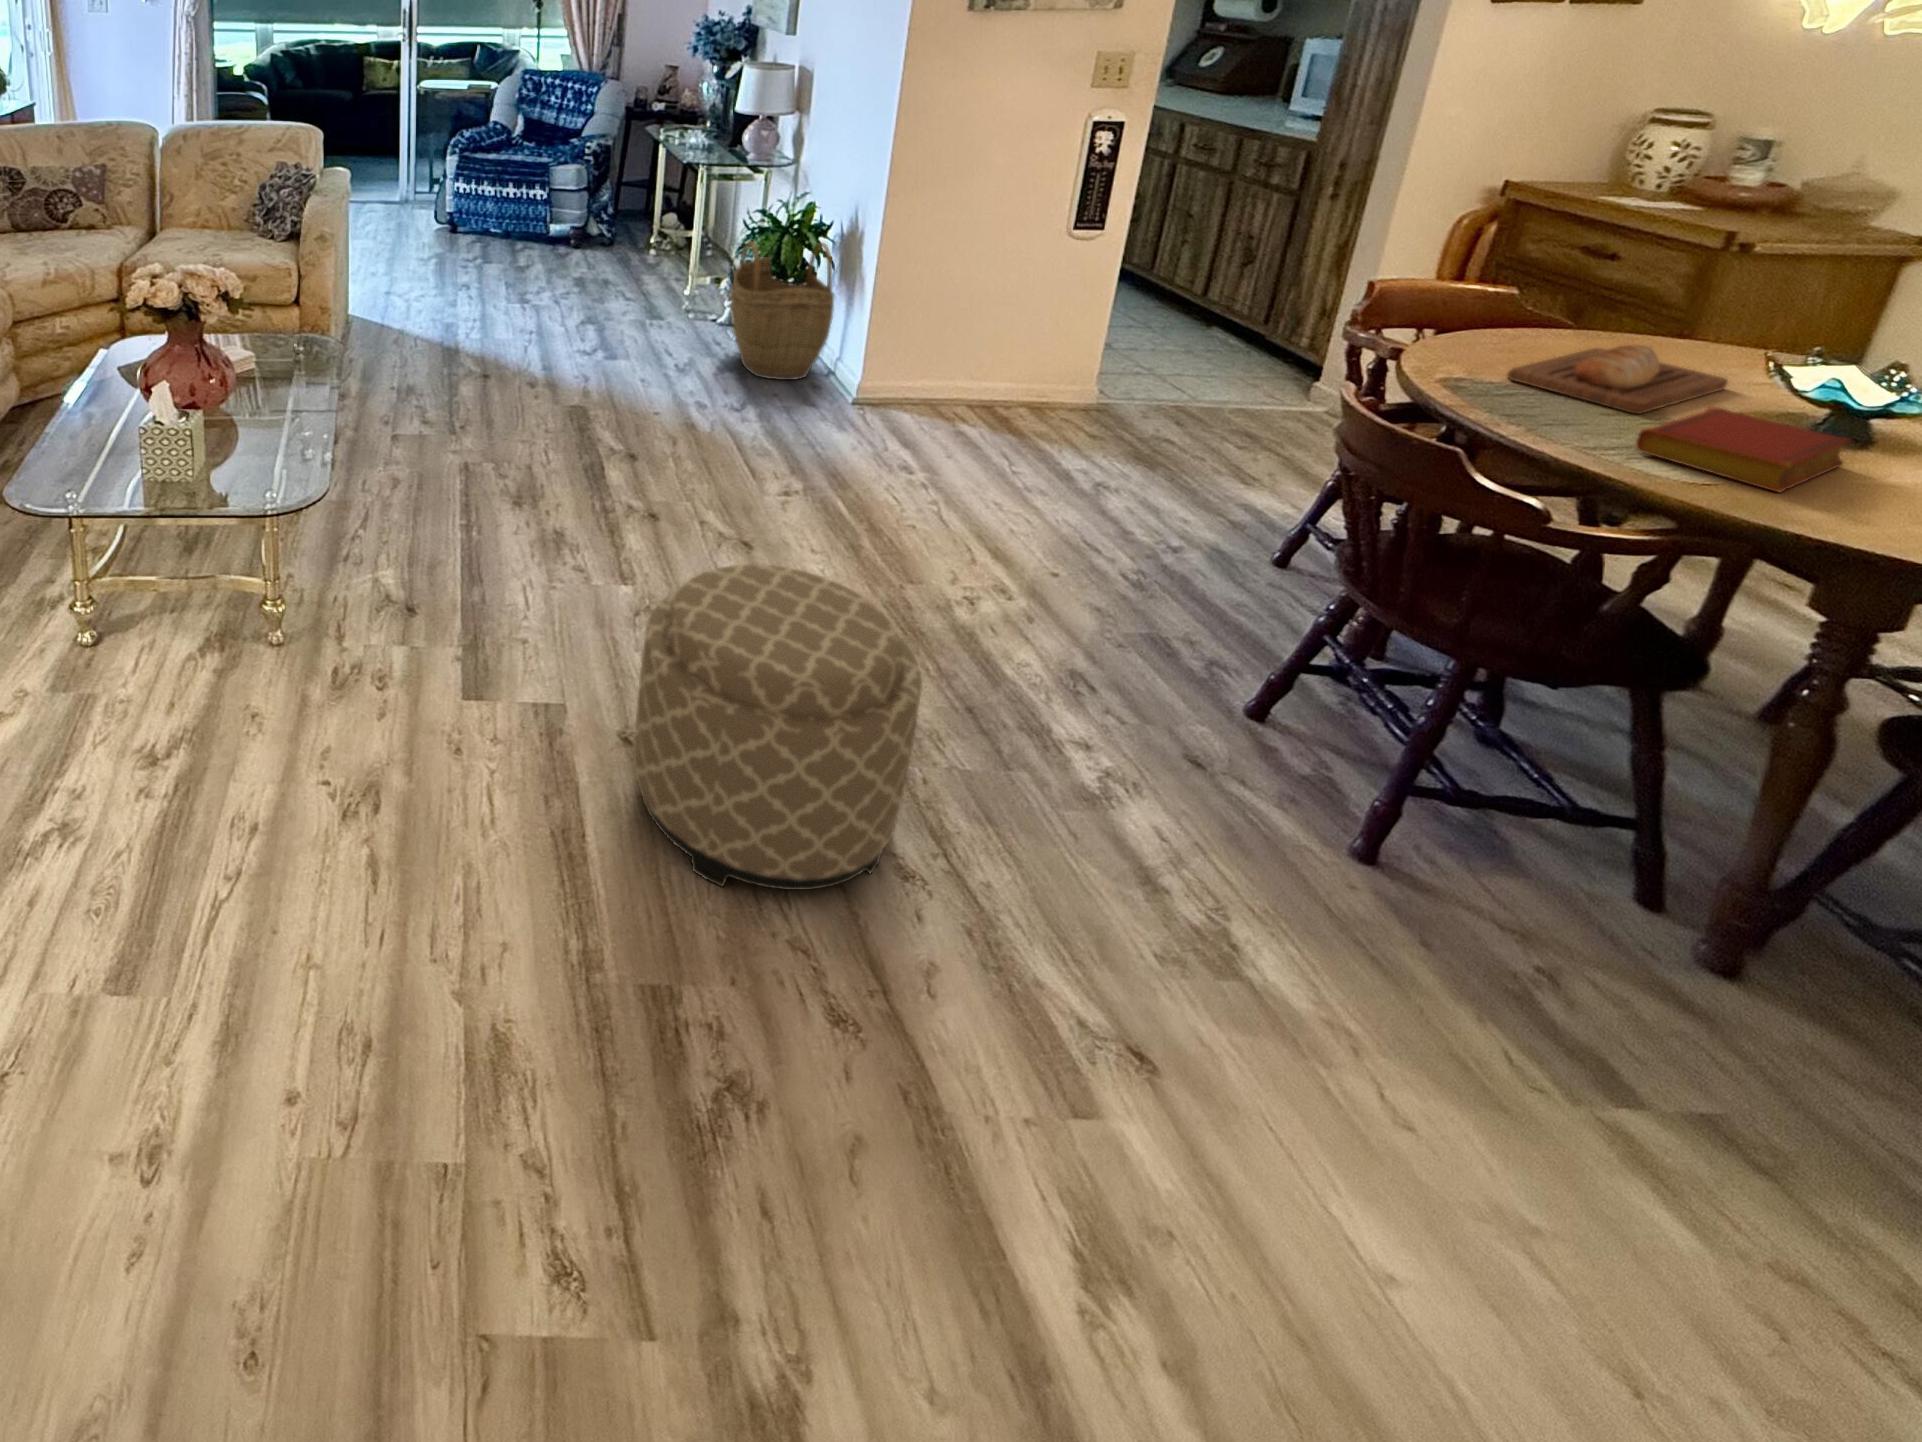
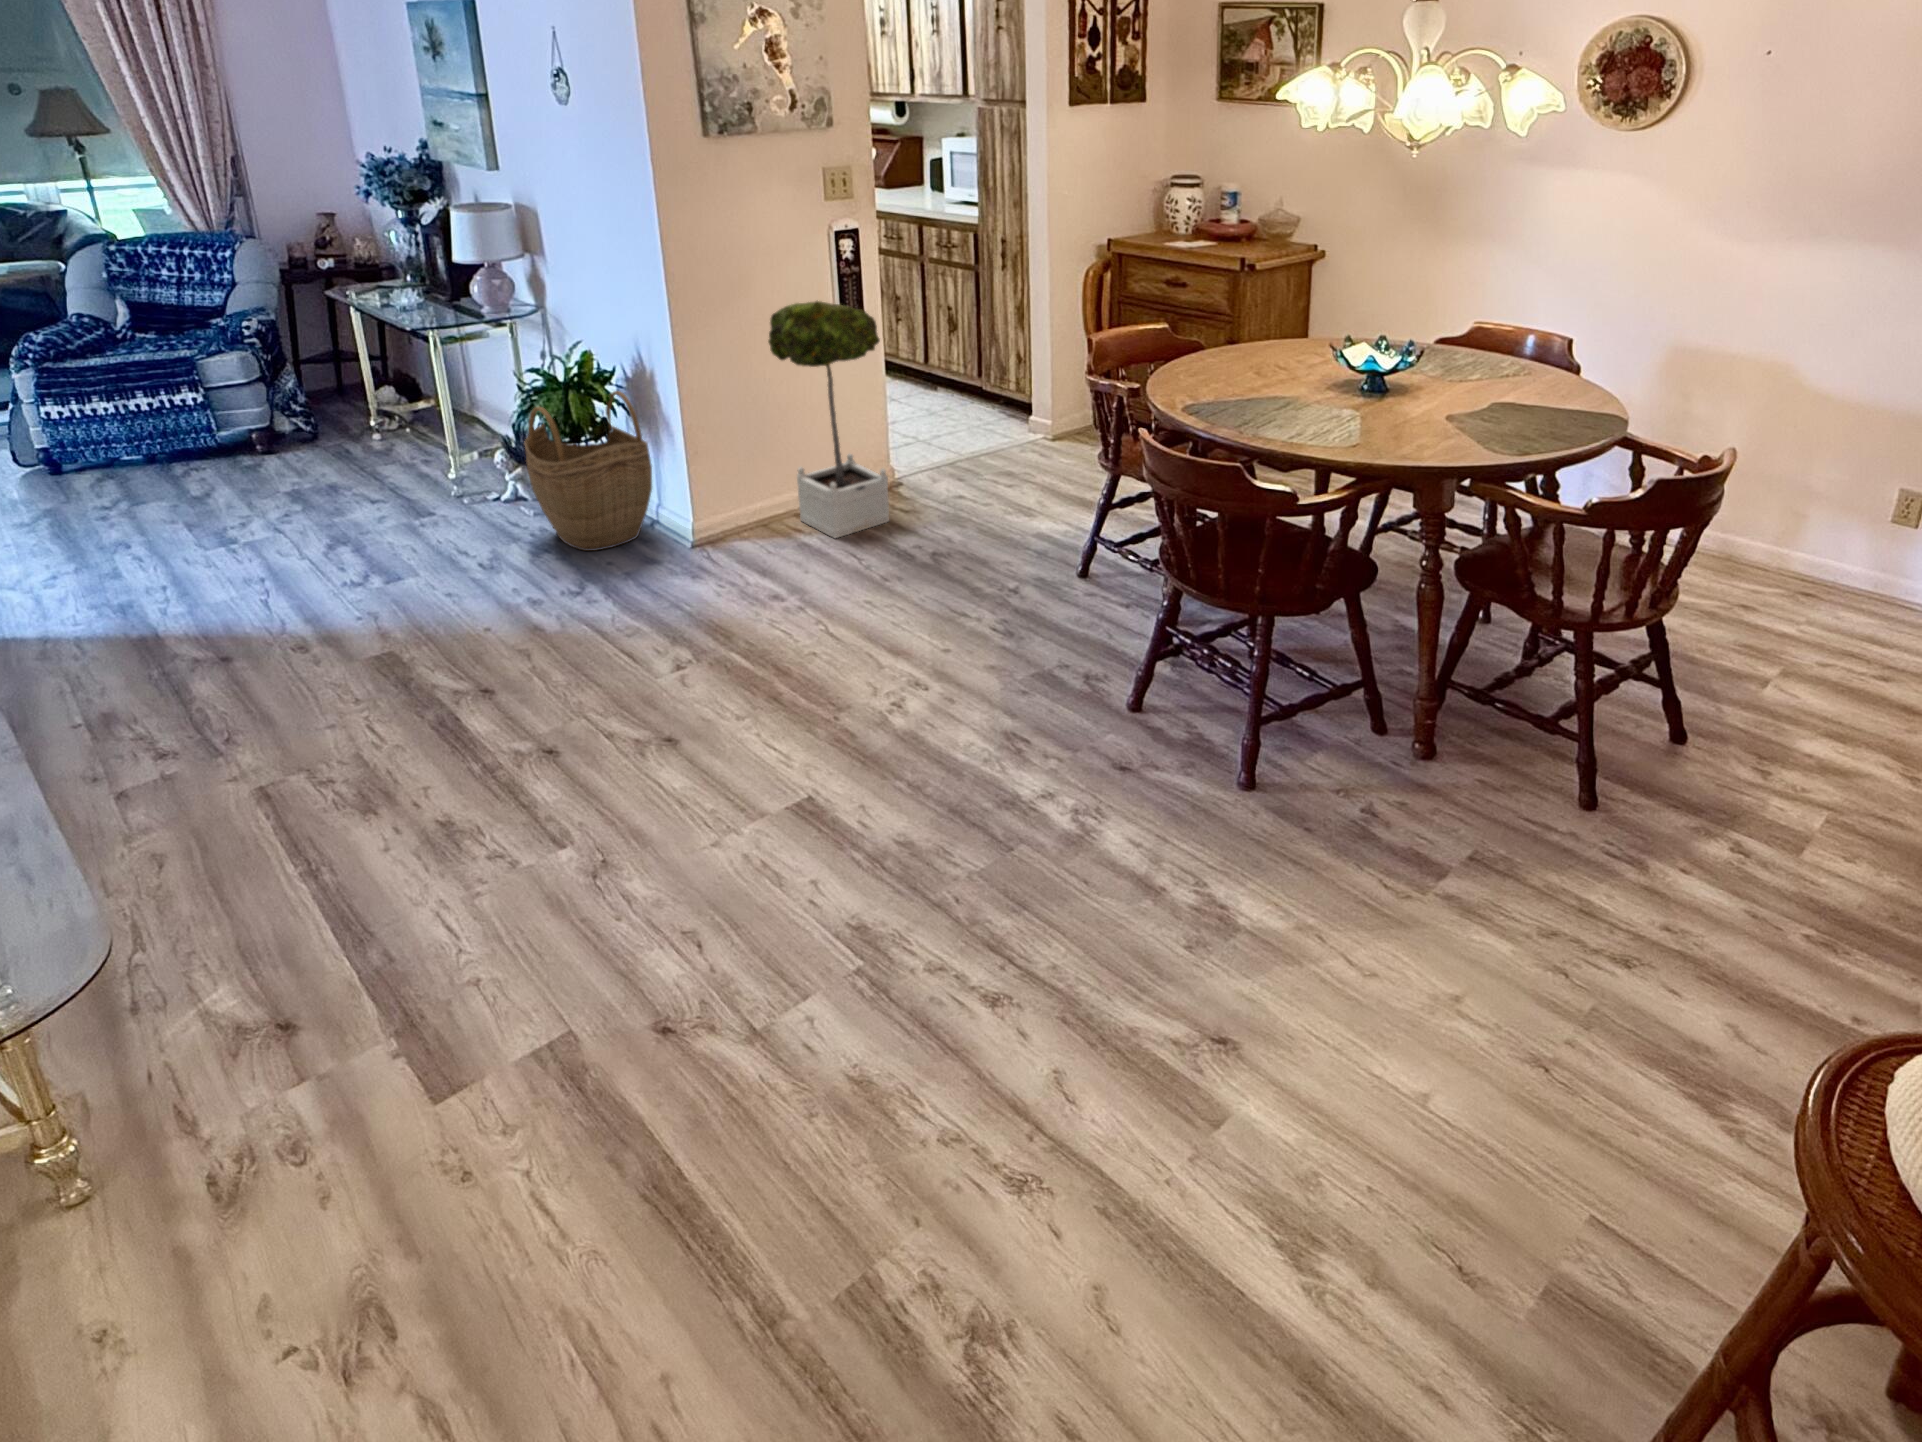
potted tree: none [963,185,1104,438] -> present [768,301,889,538]
bread loaf: present [1507,345,1728,414] -> none [1197,355,1290,405]
book: present [1636,407,1851,492] -> none [1285,390,1365,440]
ottoman: present [634,564,922,890] -> none [673,752,966,1123]

